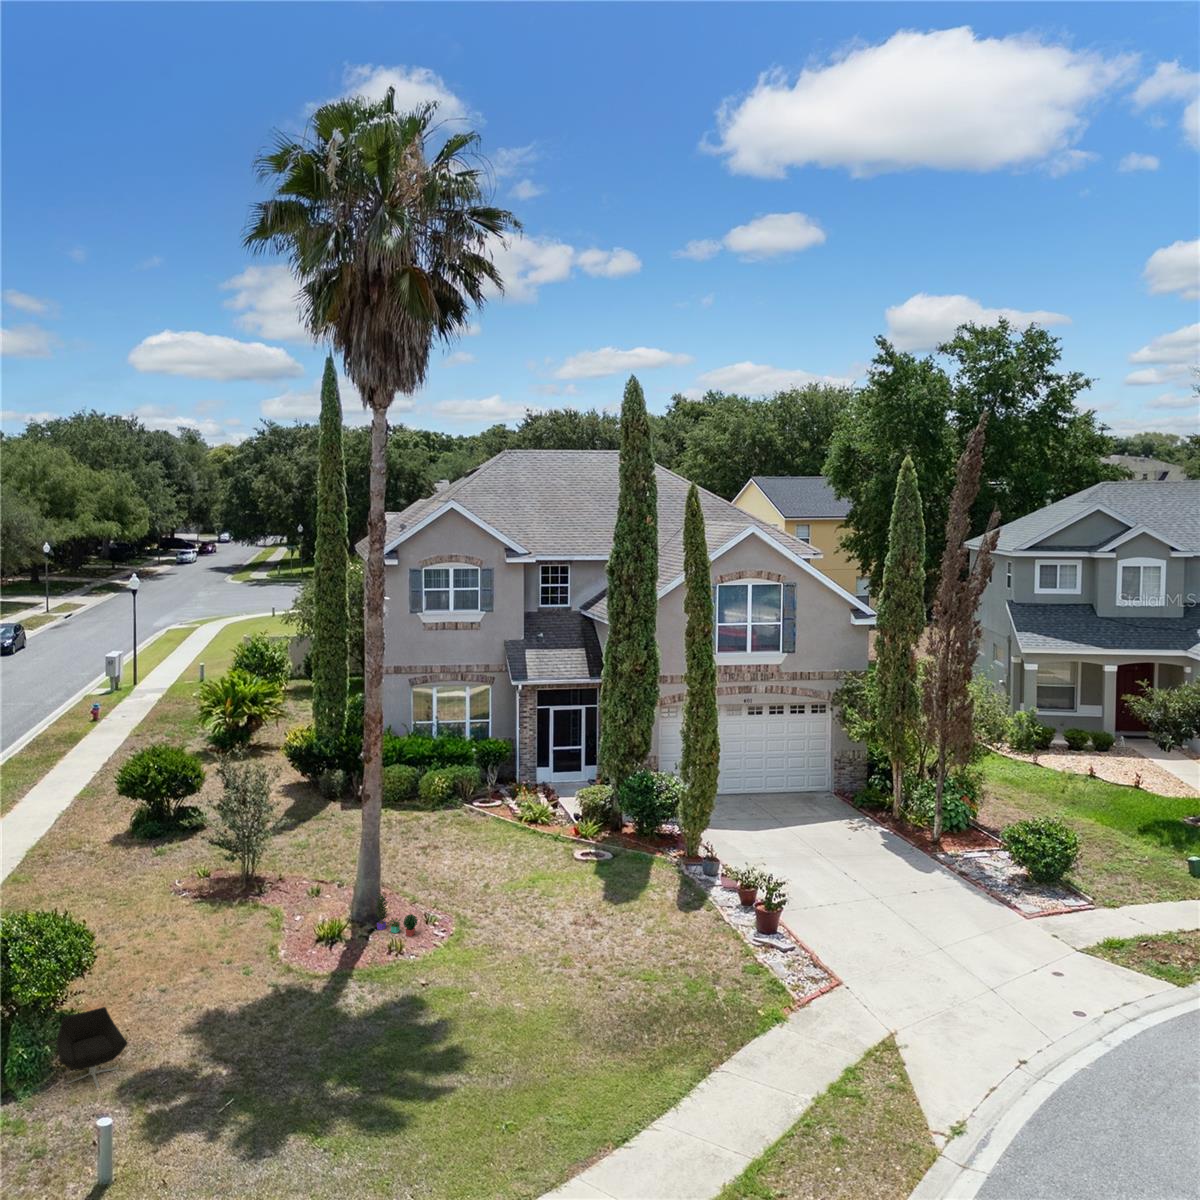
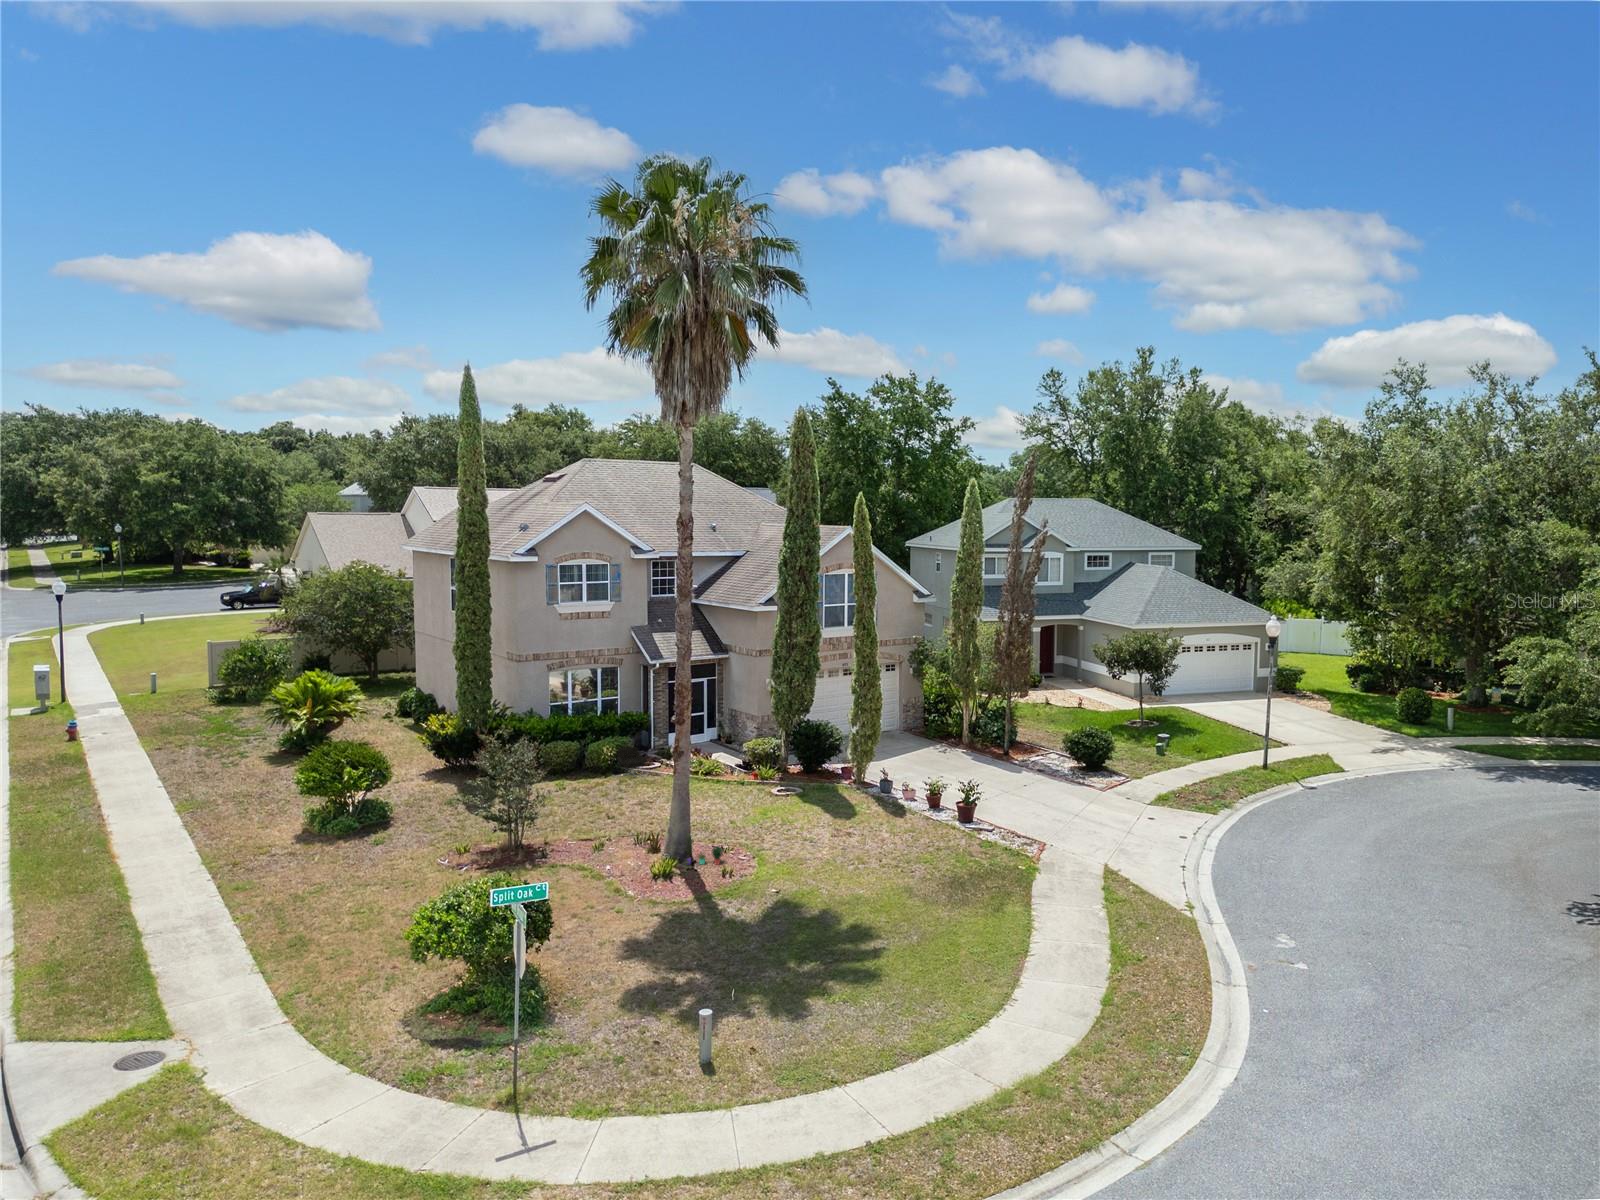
lounge chair: present [56,1007,127,1088] -> present [617,747,647,775]

